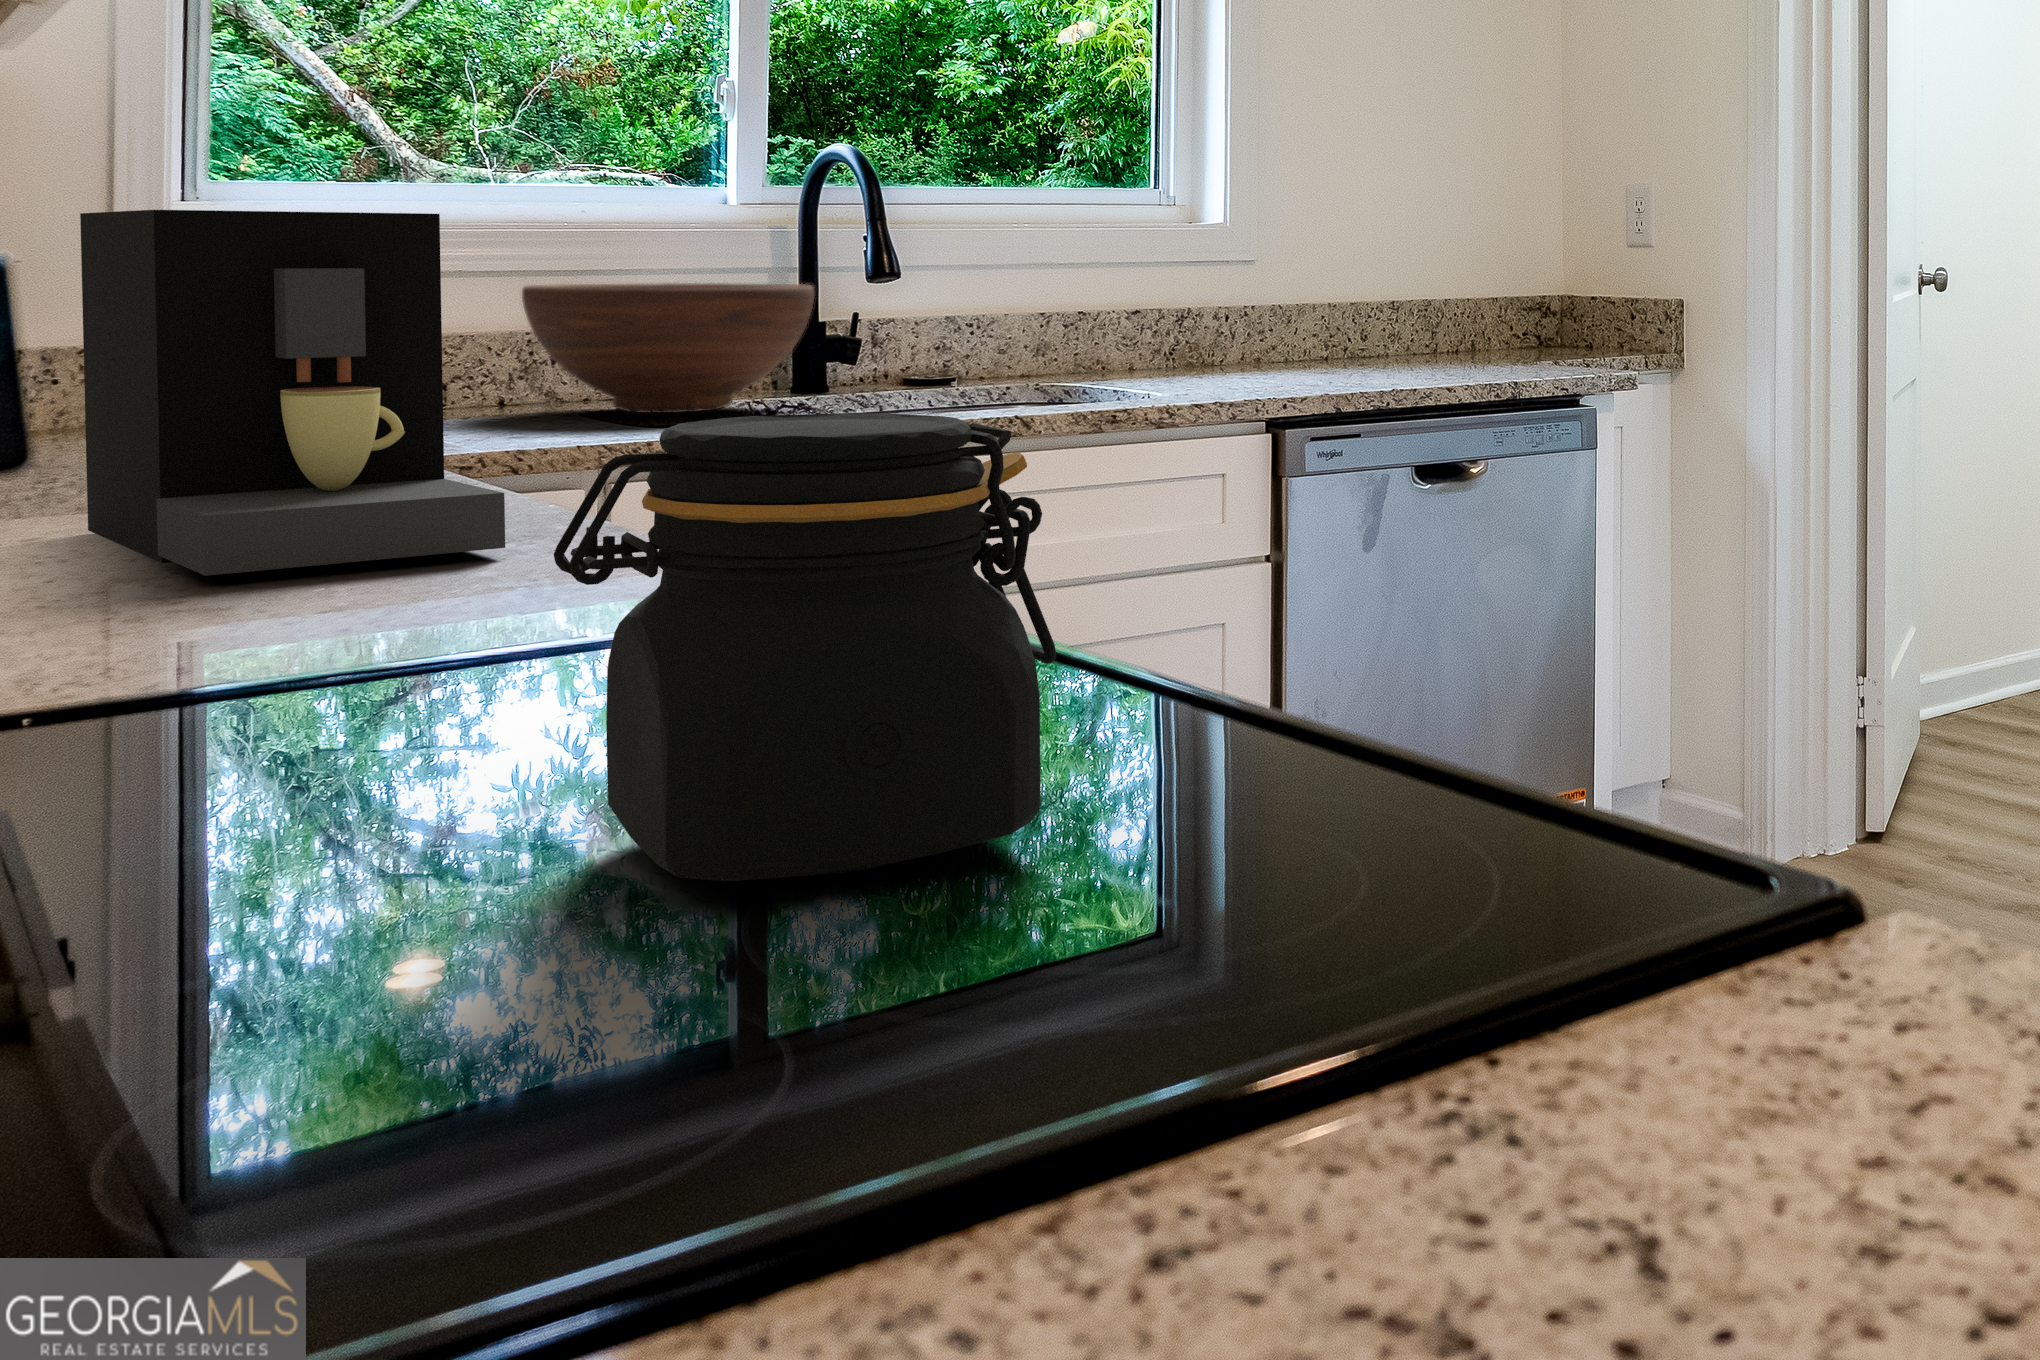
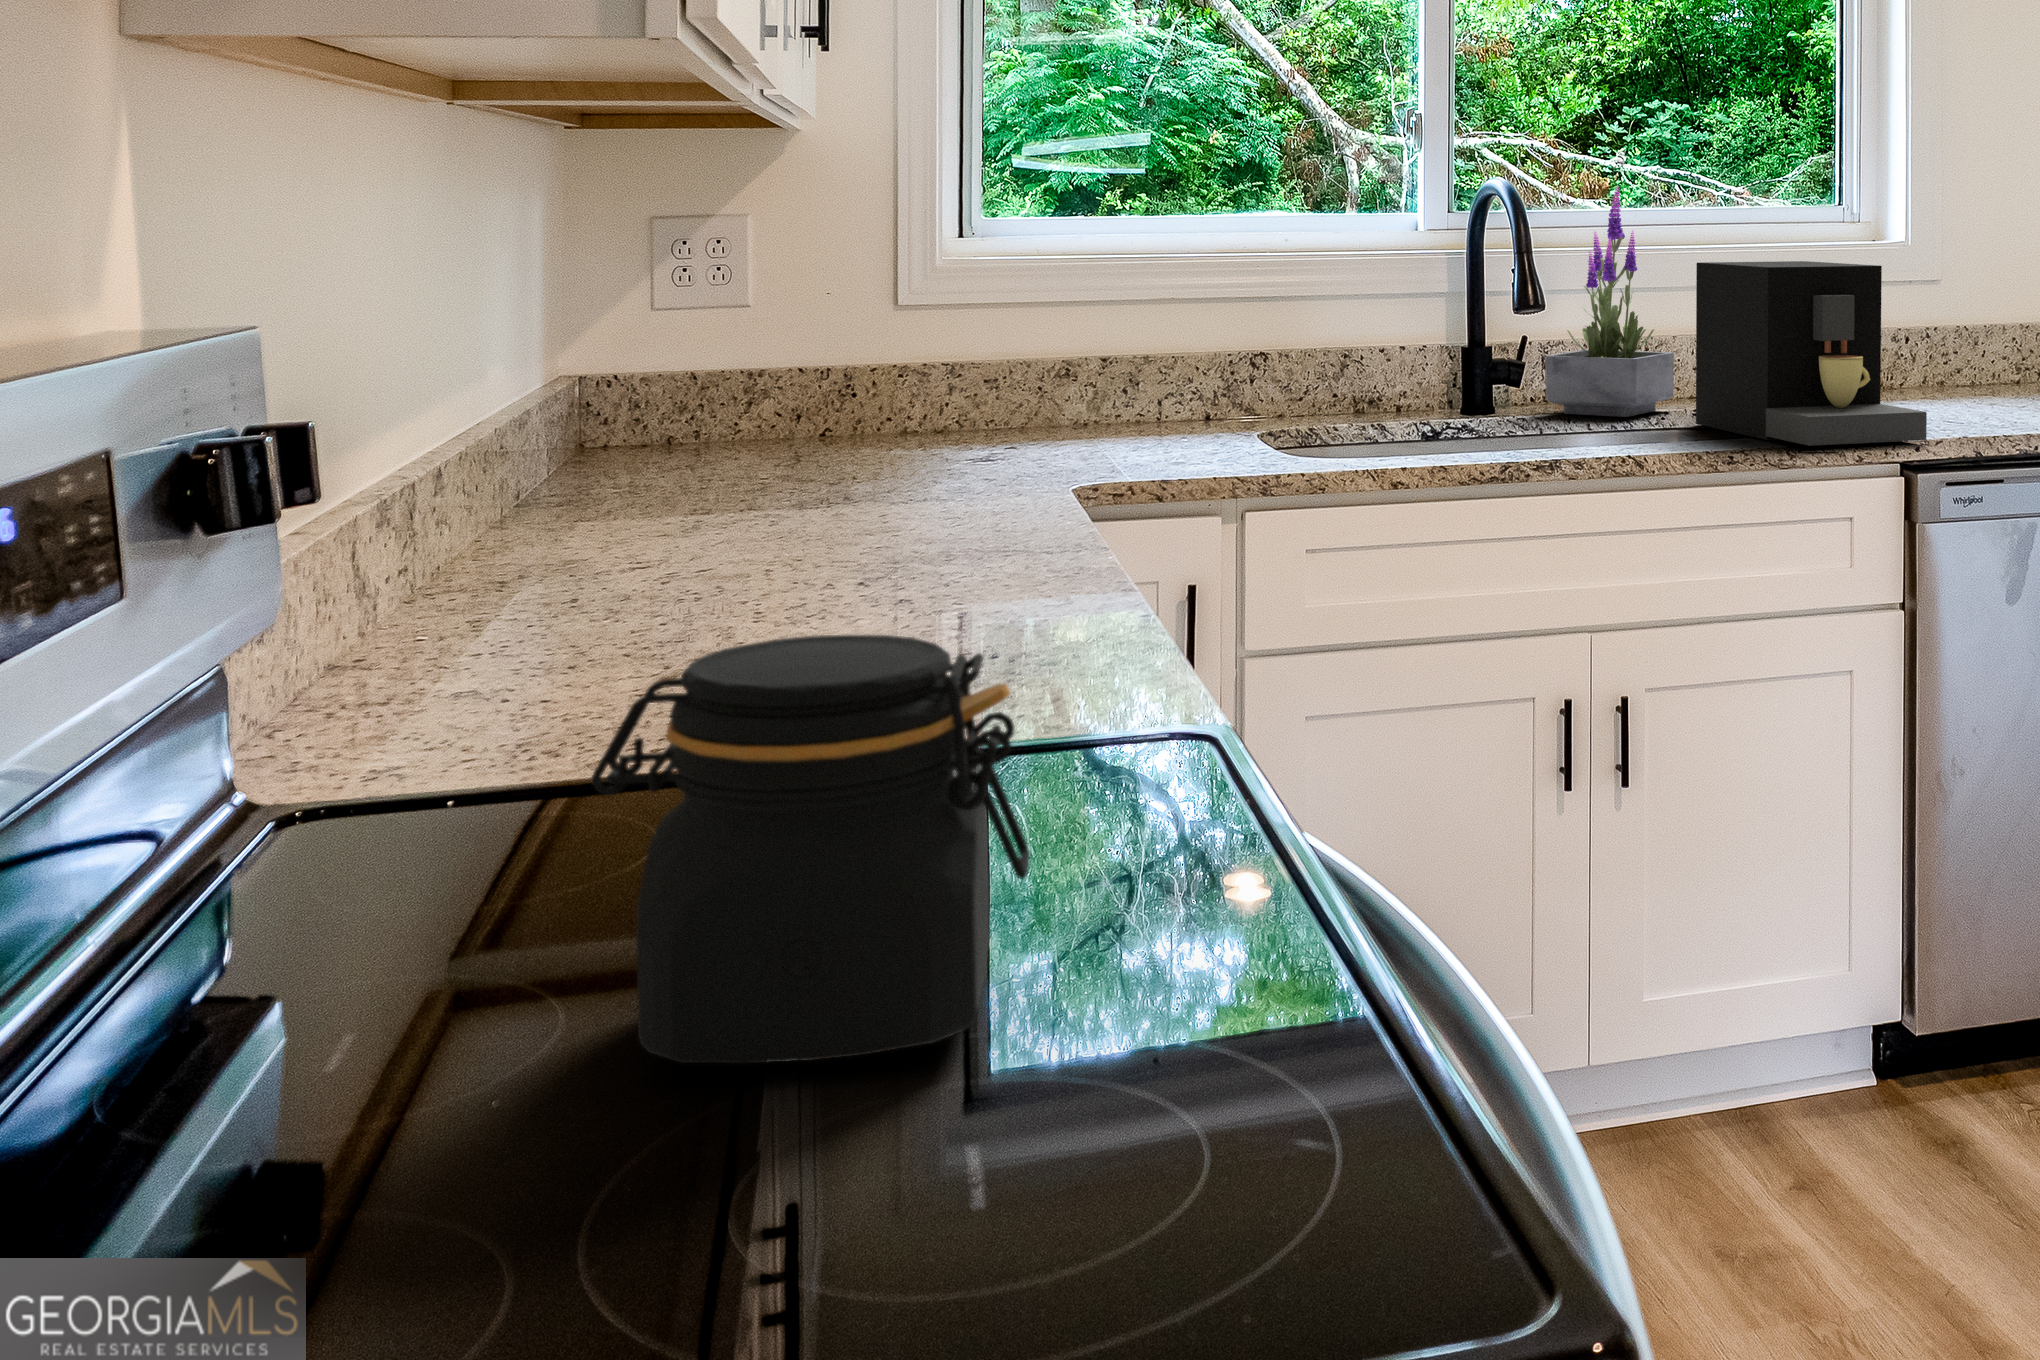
potted plant: none [885,157,1016,391] -> present [1545,186,1674,417]
coffee maker: present [80,210,505,576] -> present [1696,261,1927,446]
fruit bowl: present [522,283,814,413] -> none [1206,313,1457,438]

